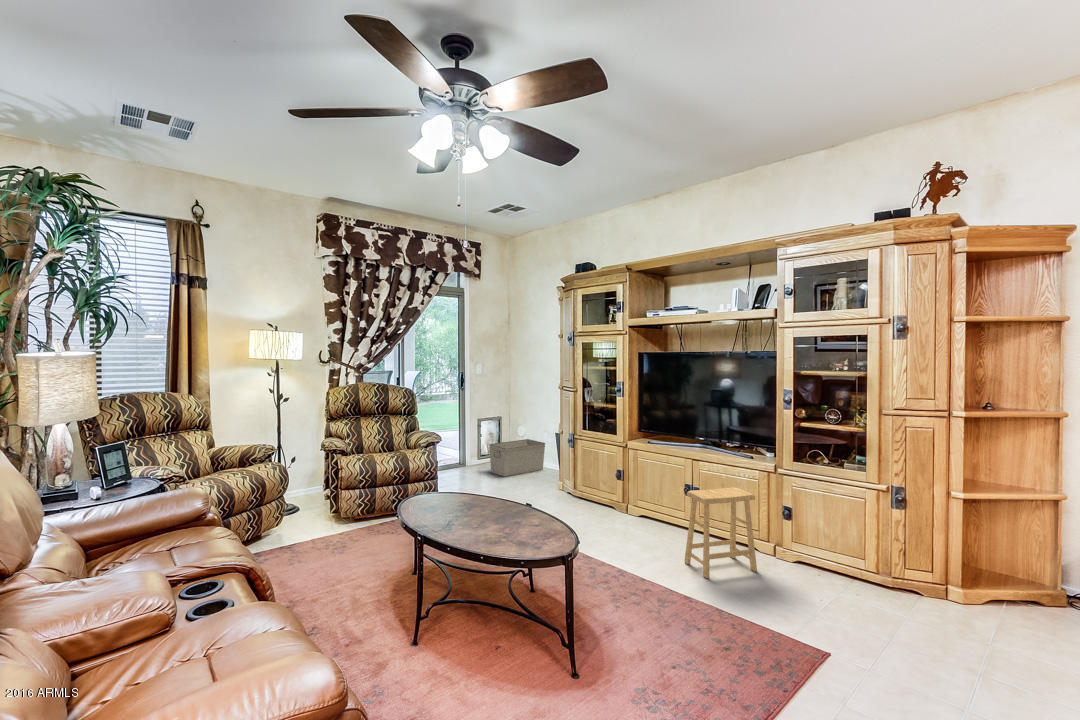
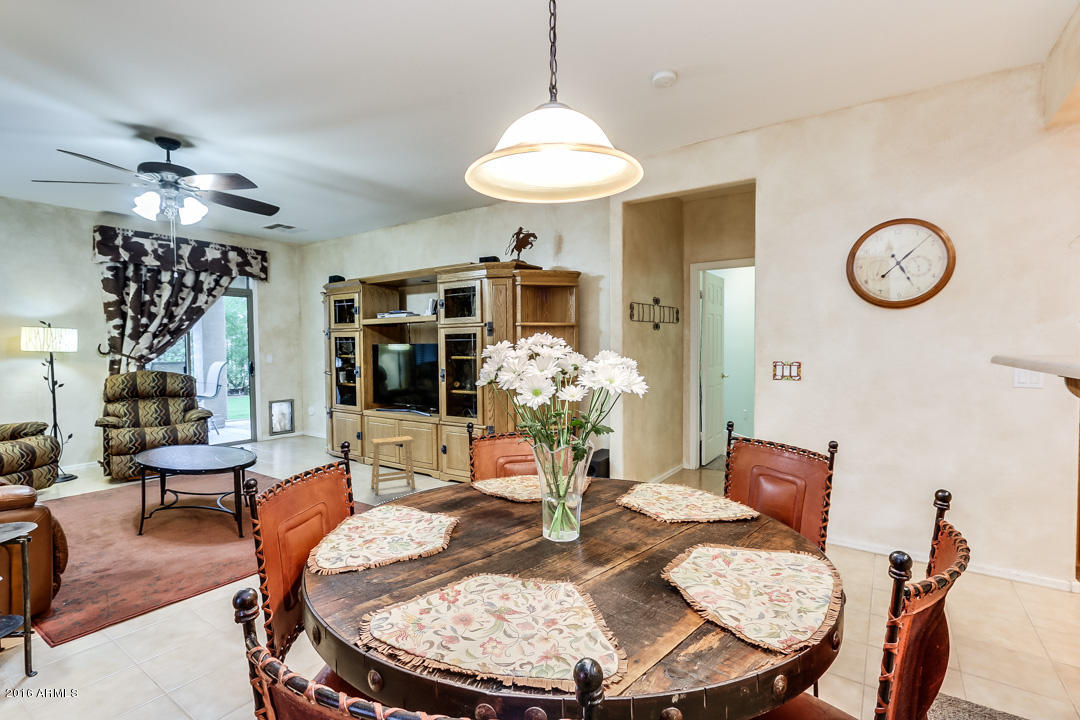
storage bin: present [489,439,545,477] -> none [274,415,326,445]

